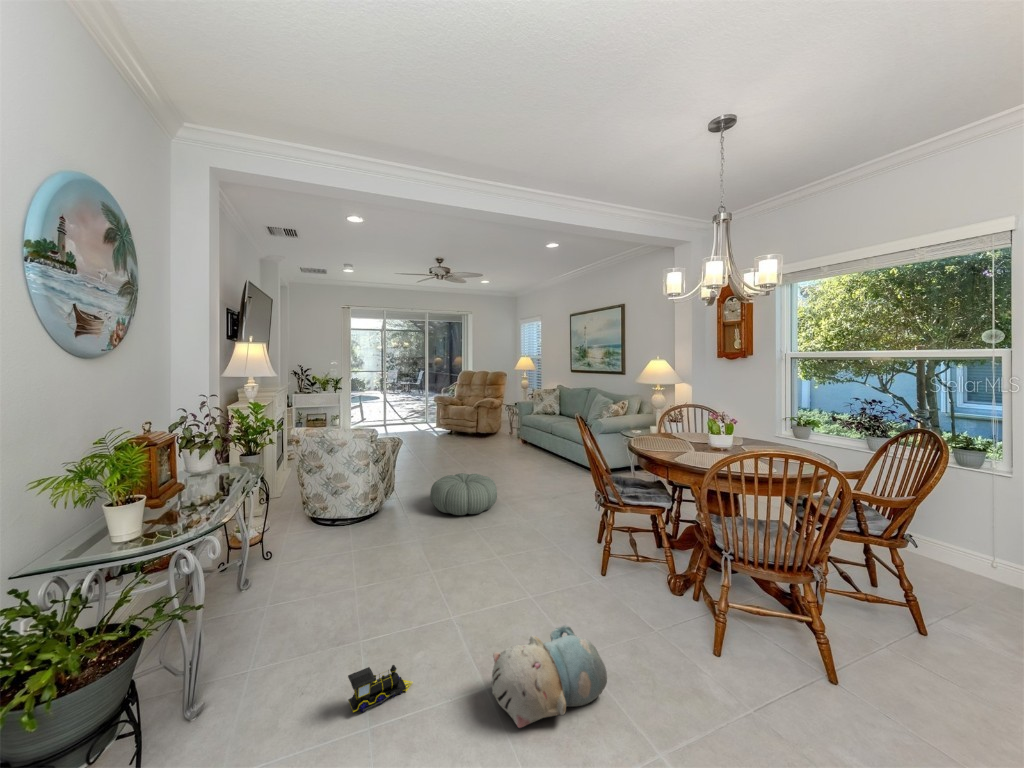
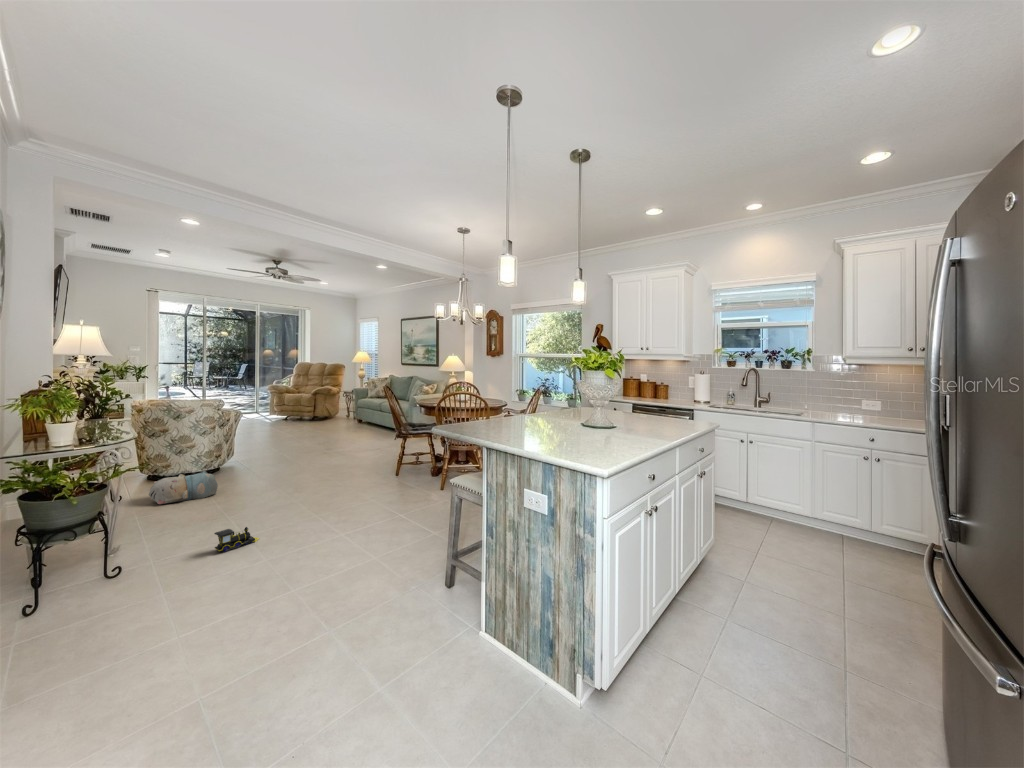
pouf: present [430,473,497,515] -> none [269,438,327,467]
plush toy: present [492,625,607,728] -> present [149,471,218,504]

